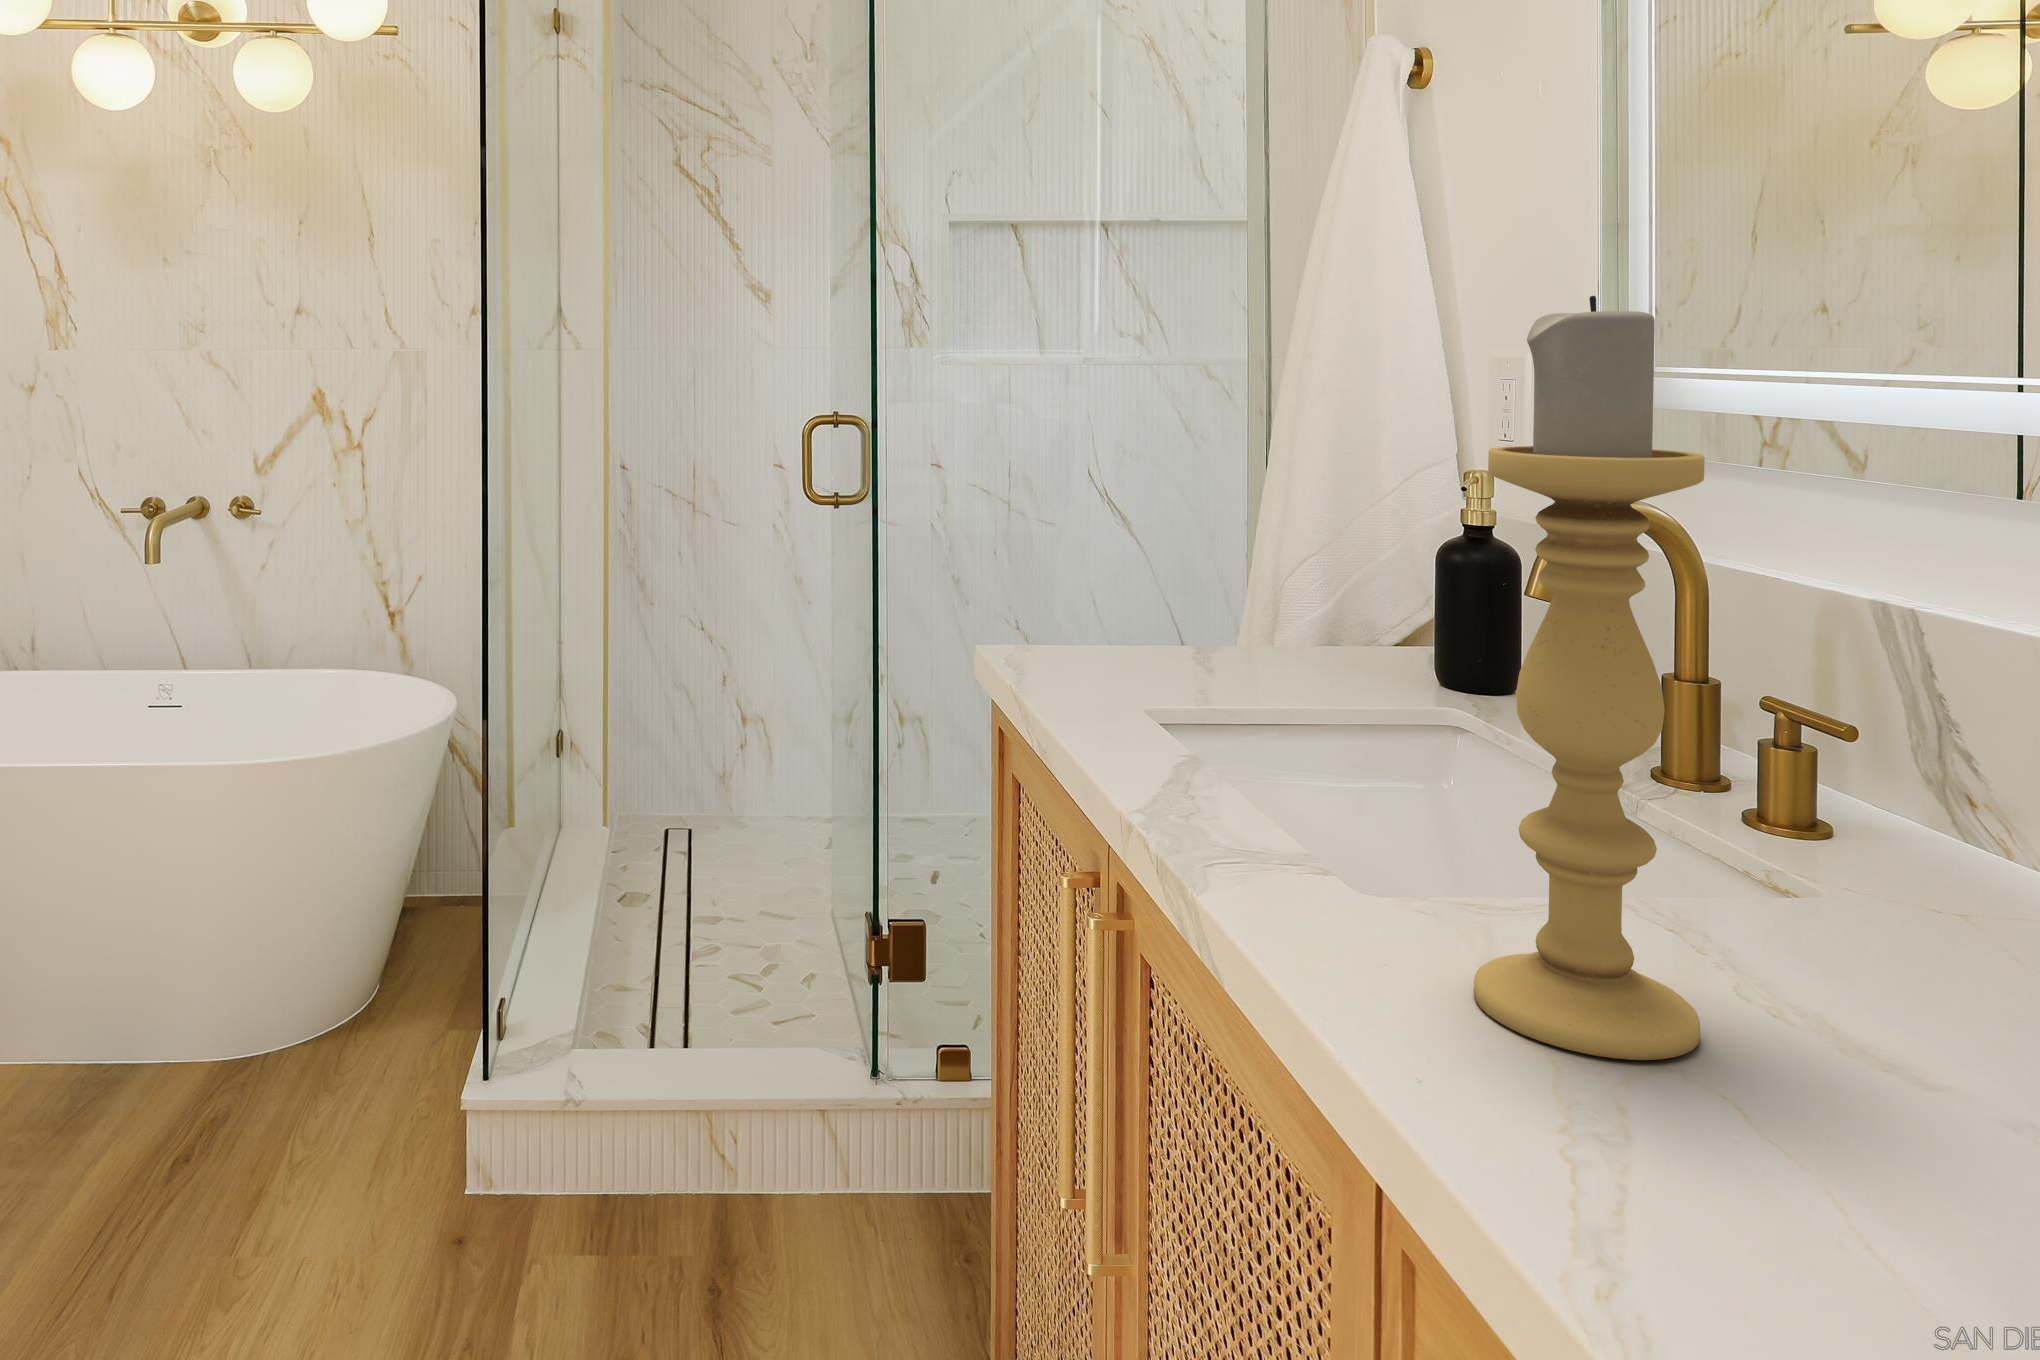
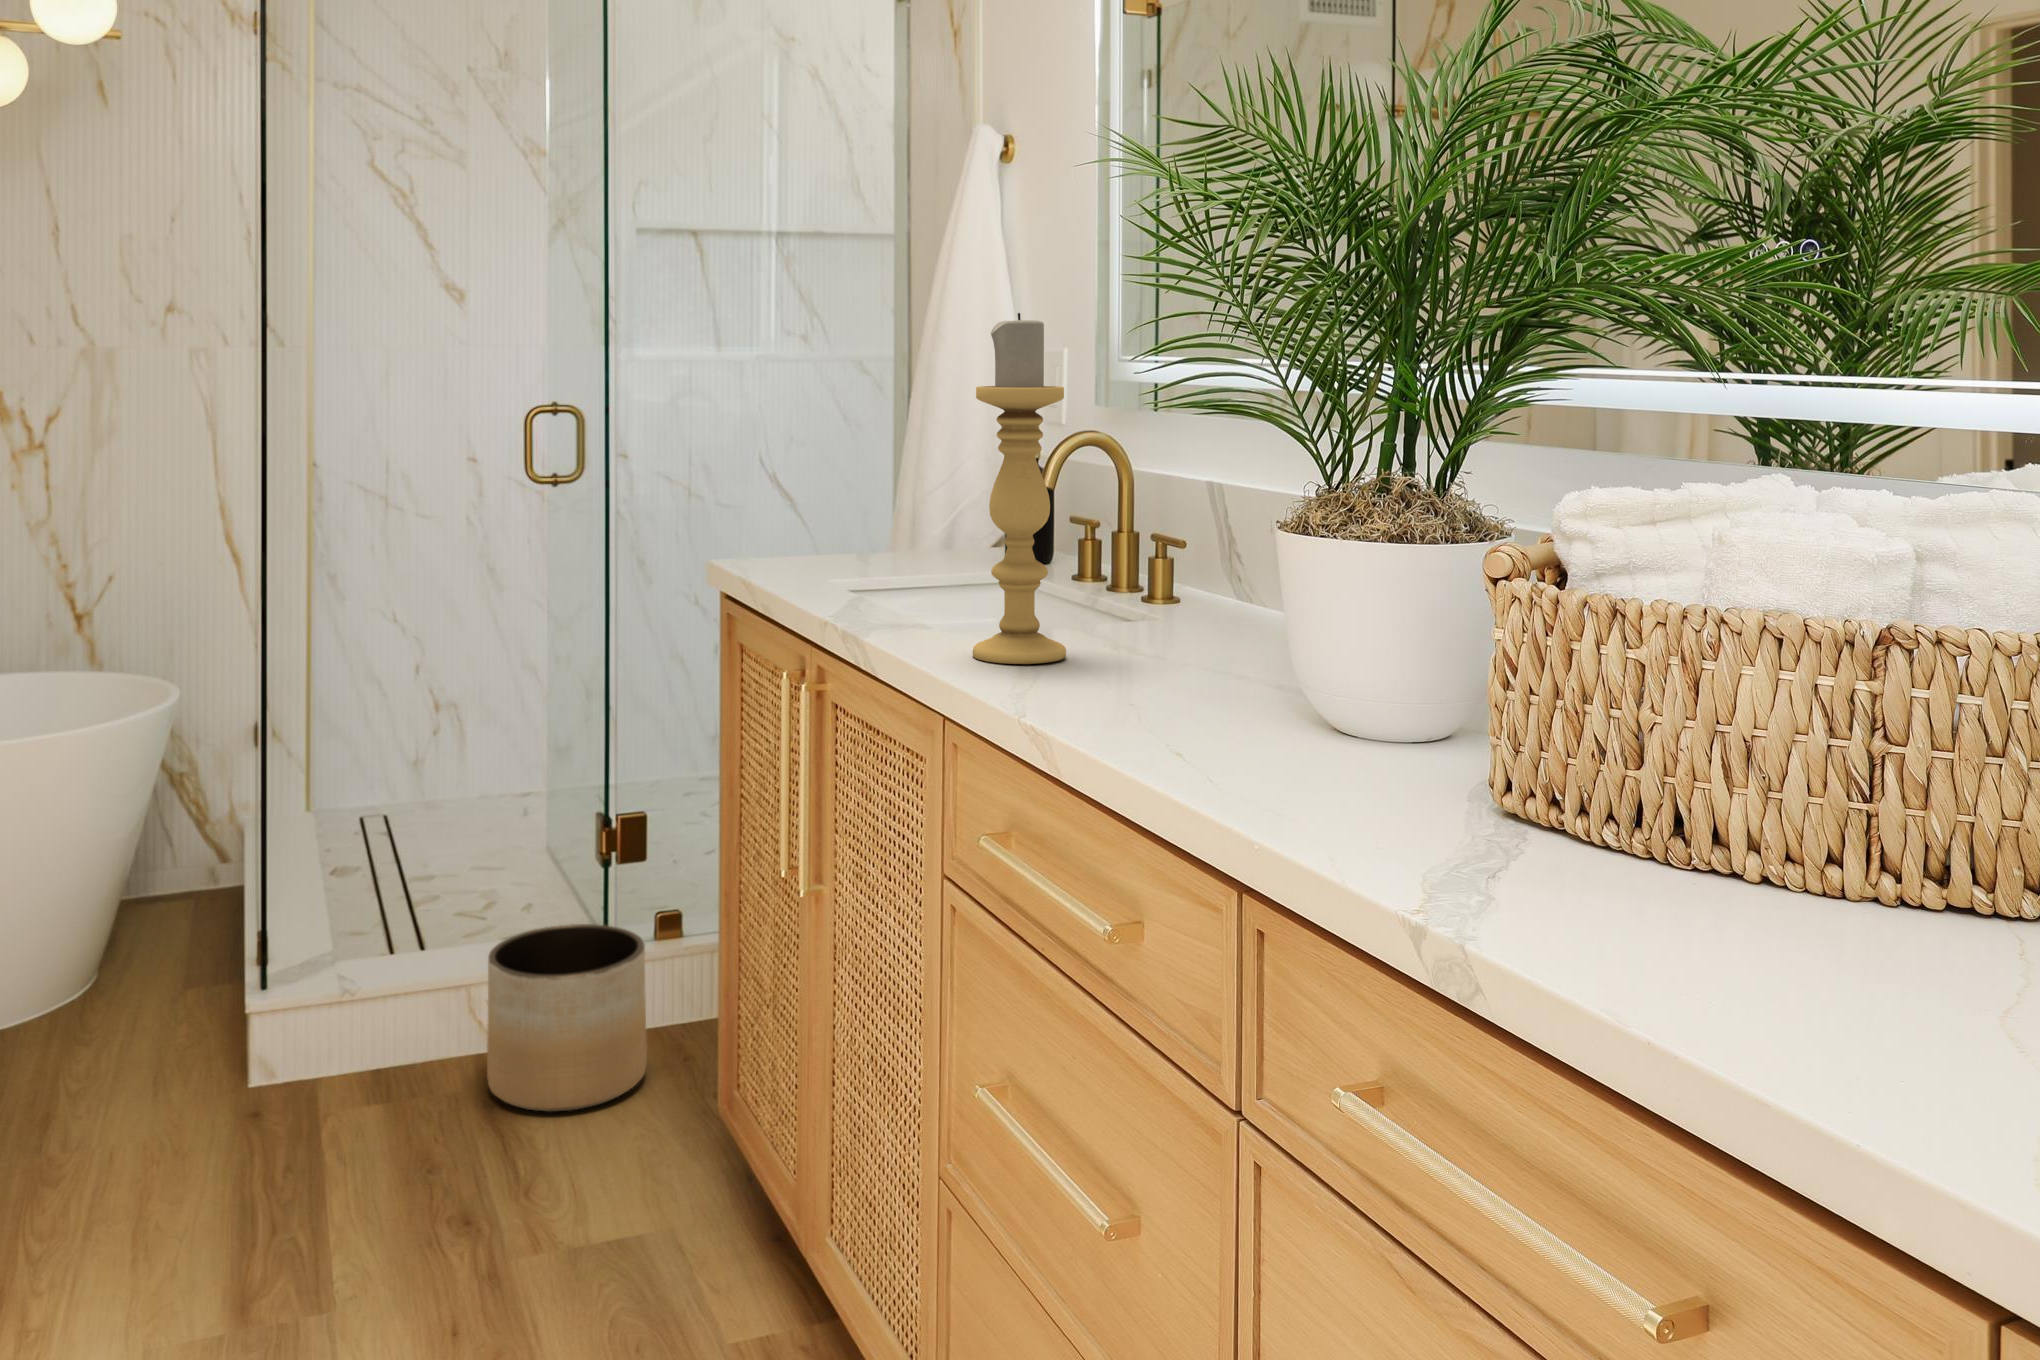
planter: none [720,1049,909,1308] -> present [487,924,647,1112]

